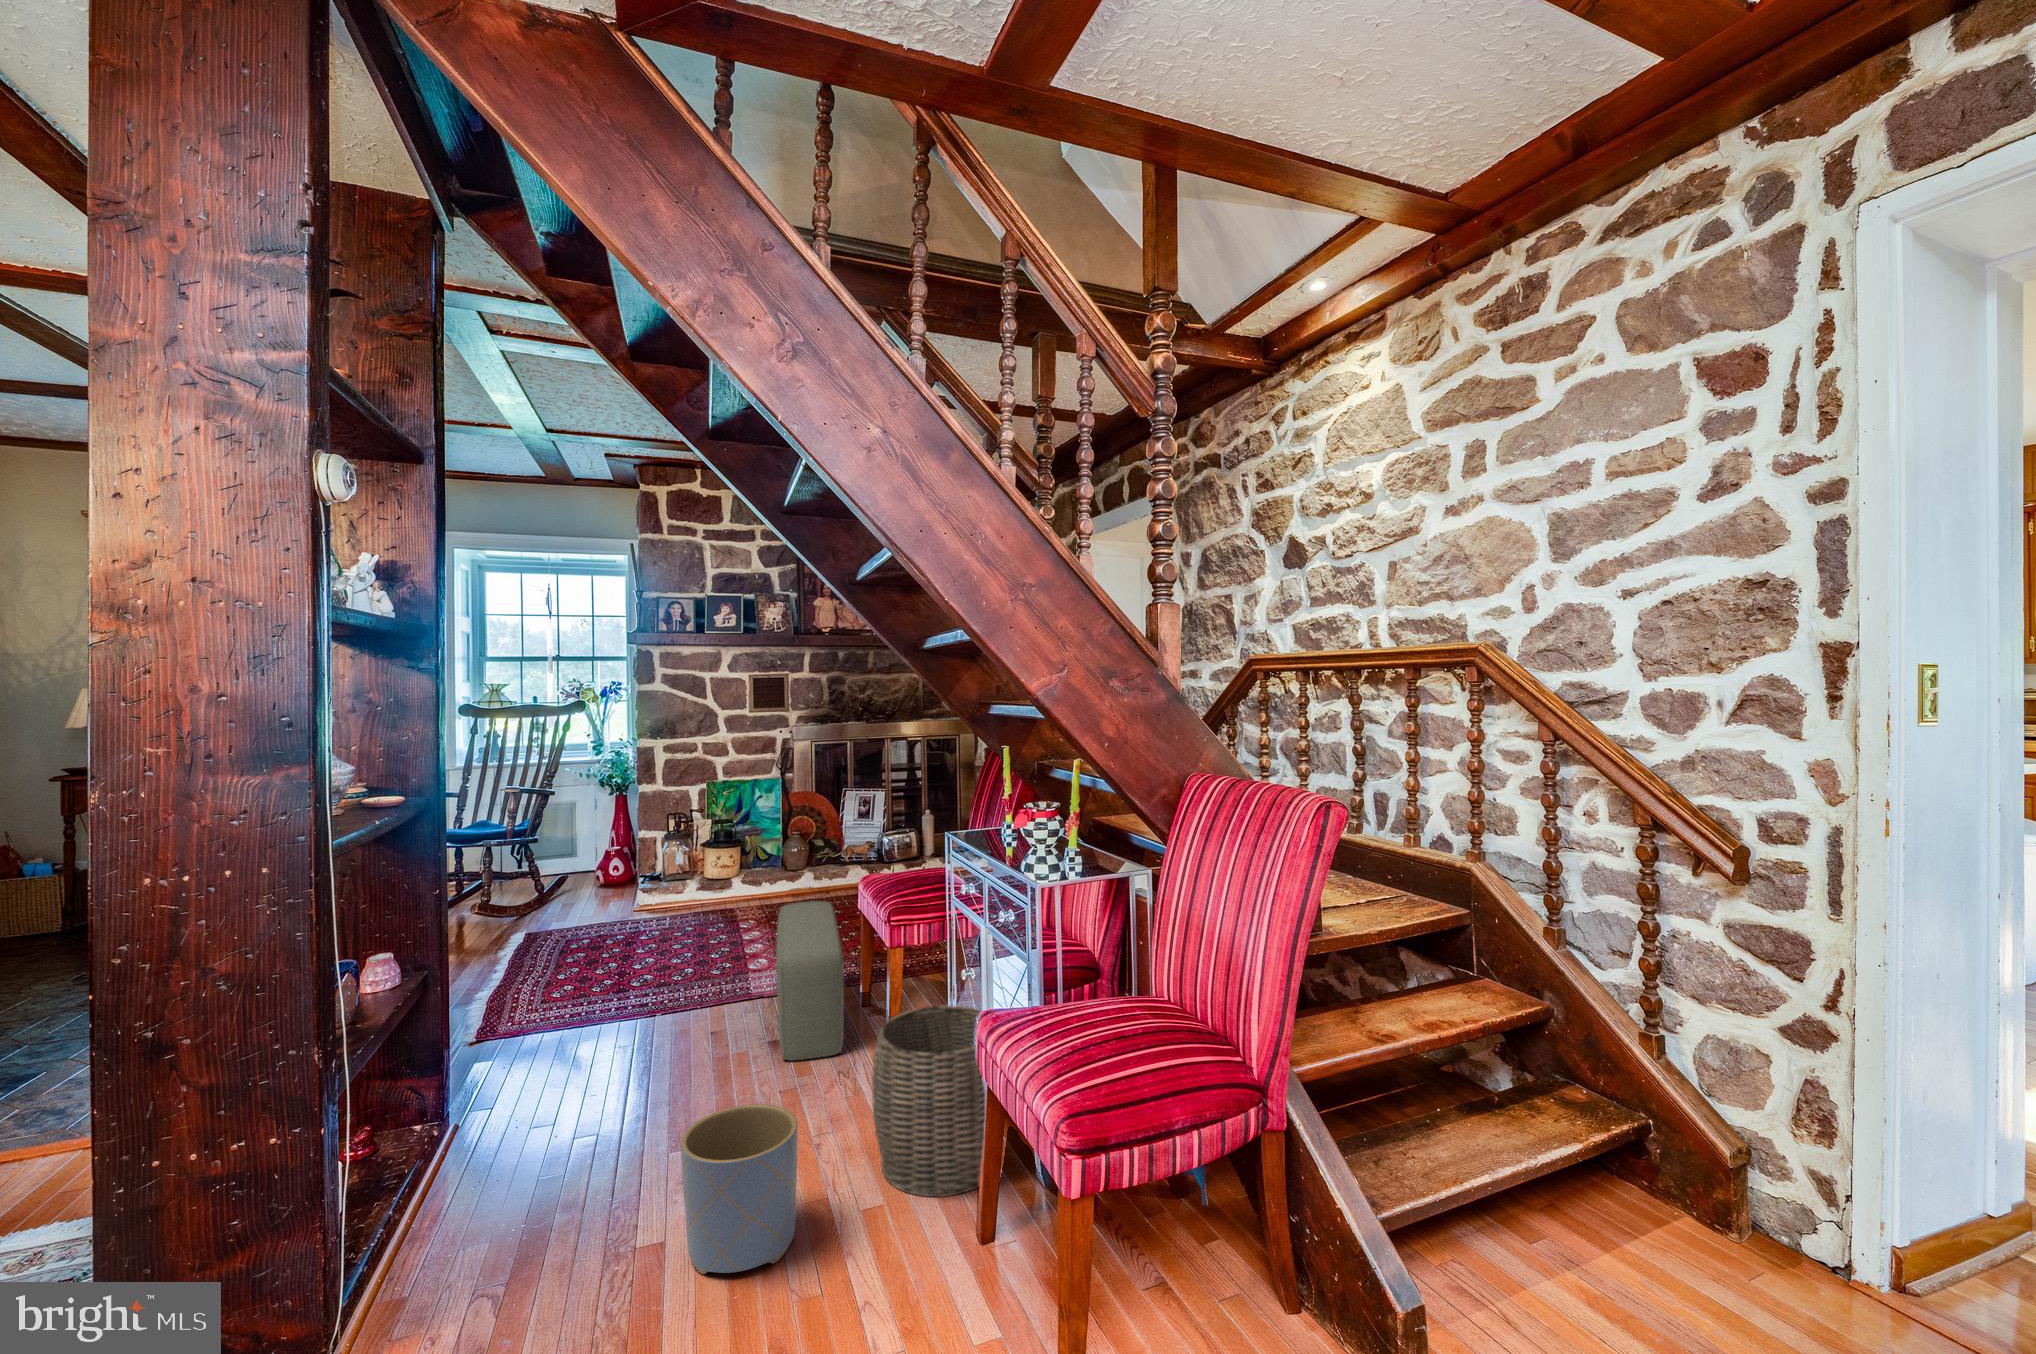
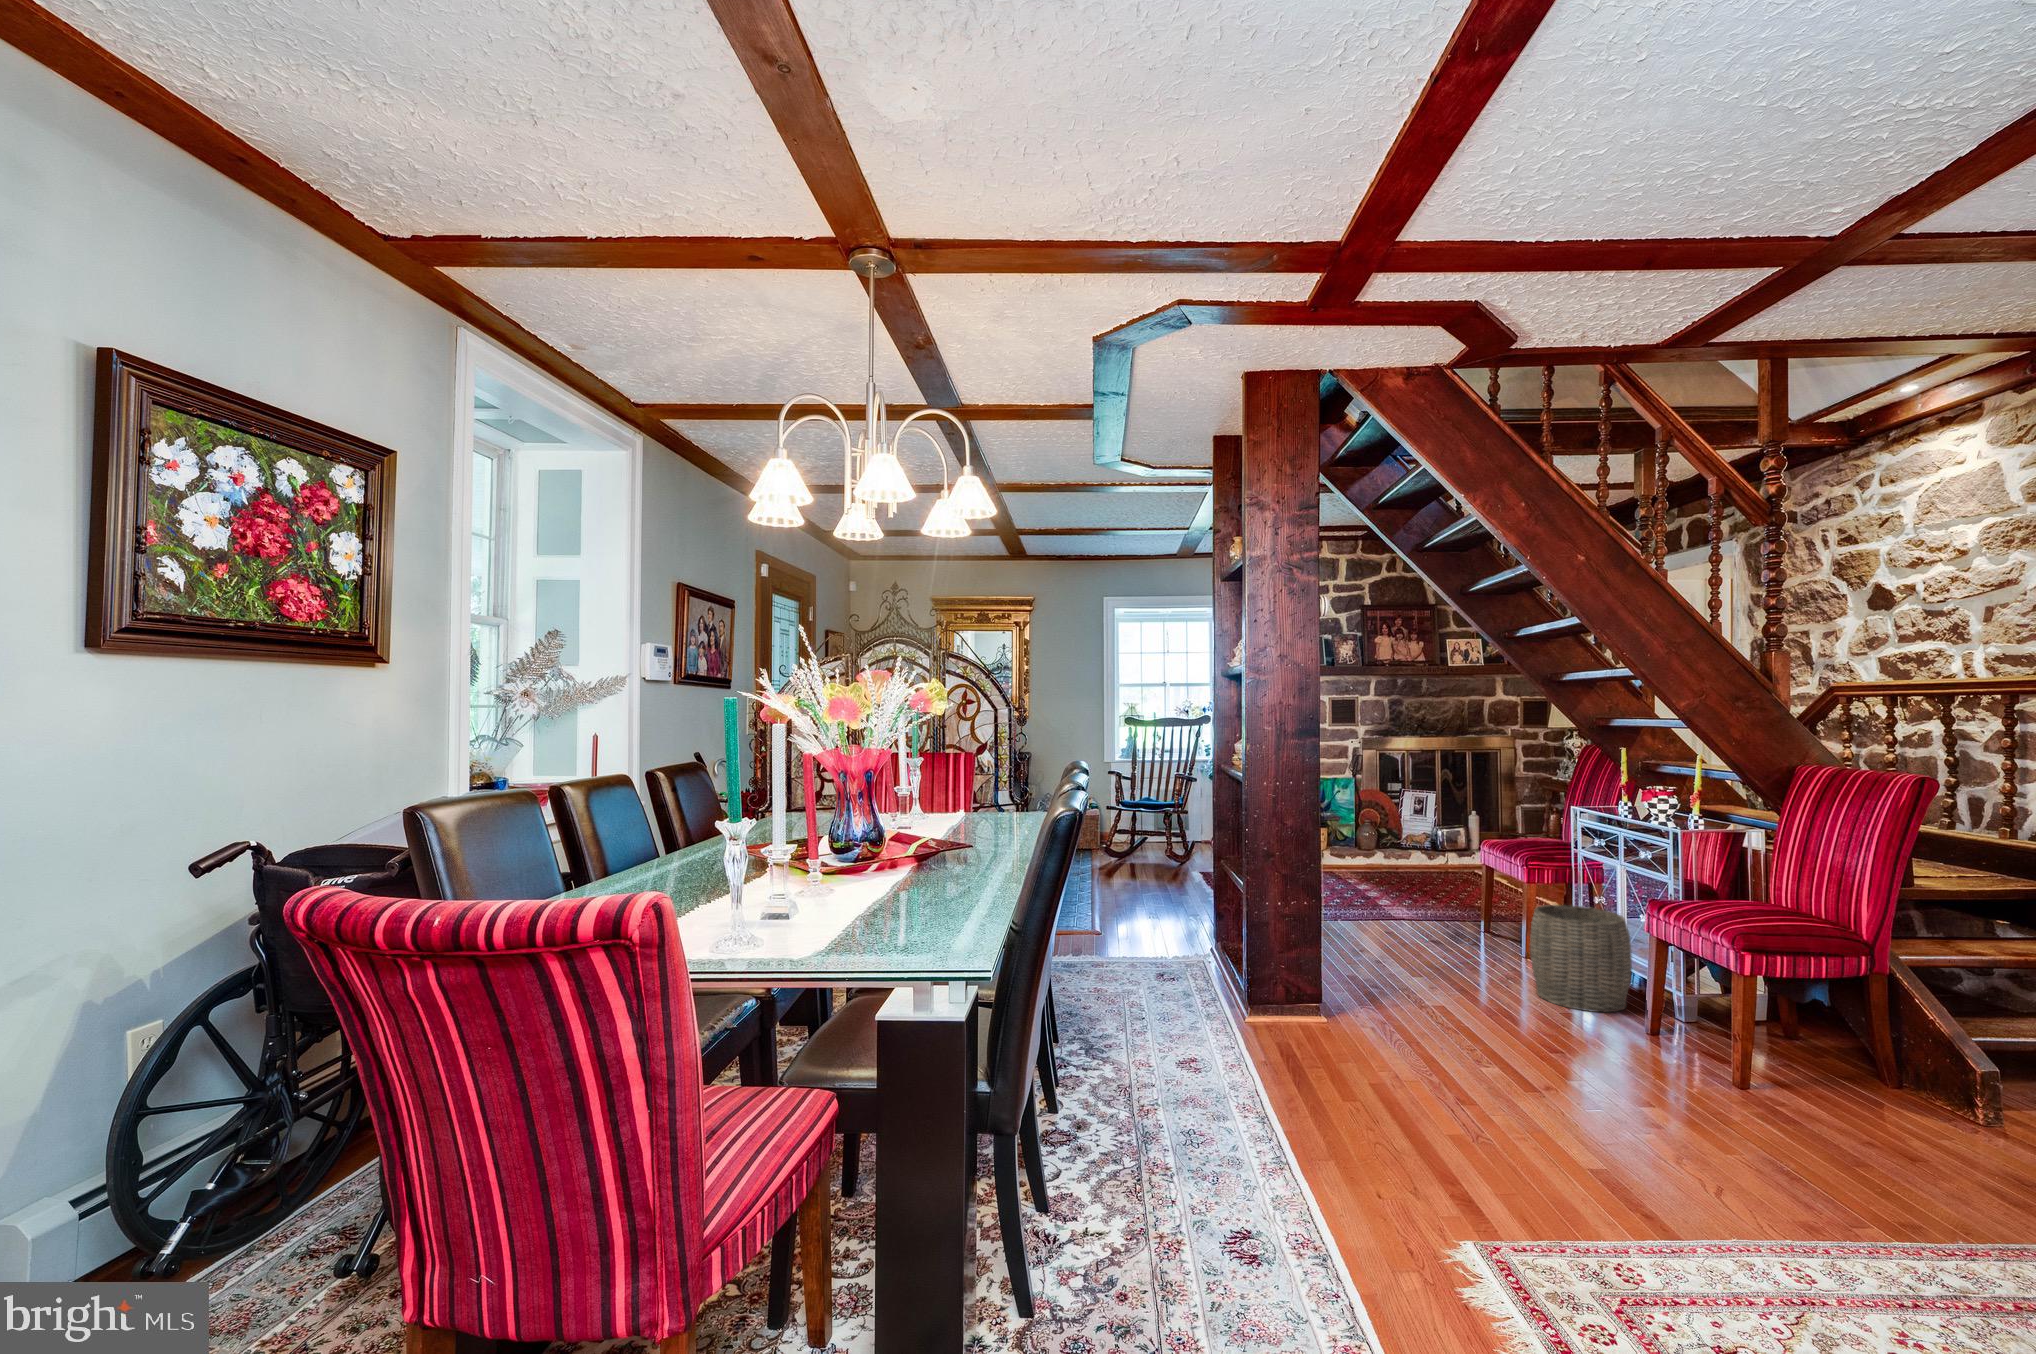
pouf: present [776,901,844,1061] -> none [1403,852,1474,946]
planter: present [681,1104,798,1274] -> none [1430,933,1500,1015]

